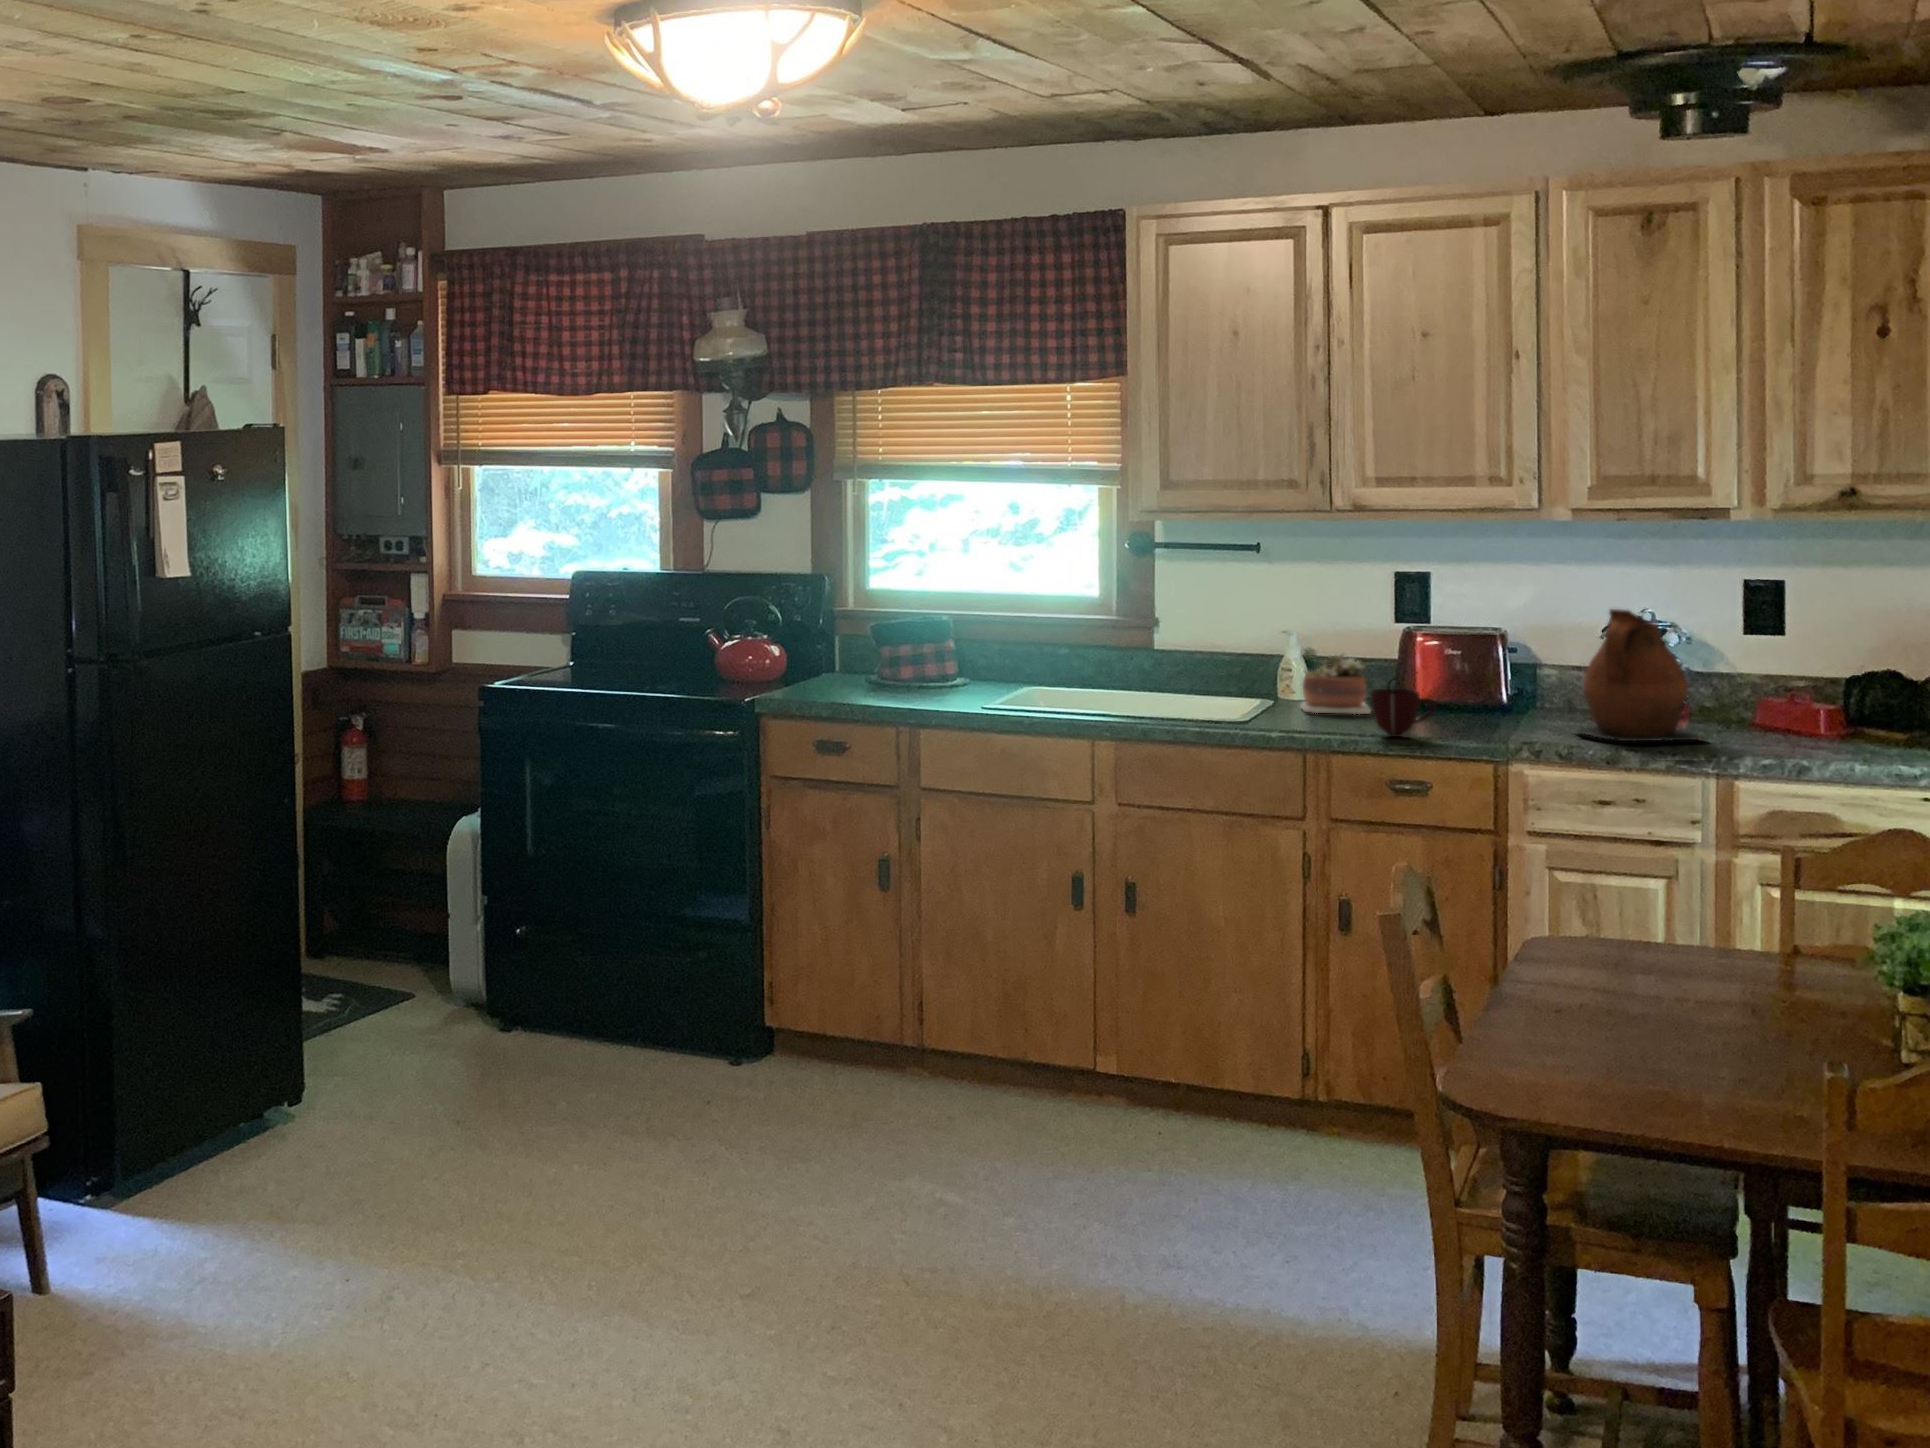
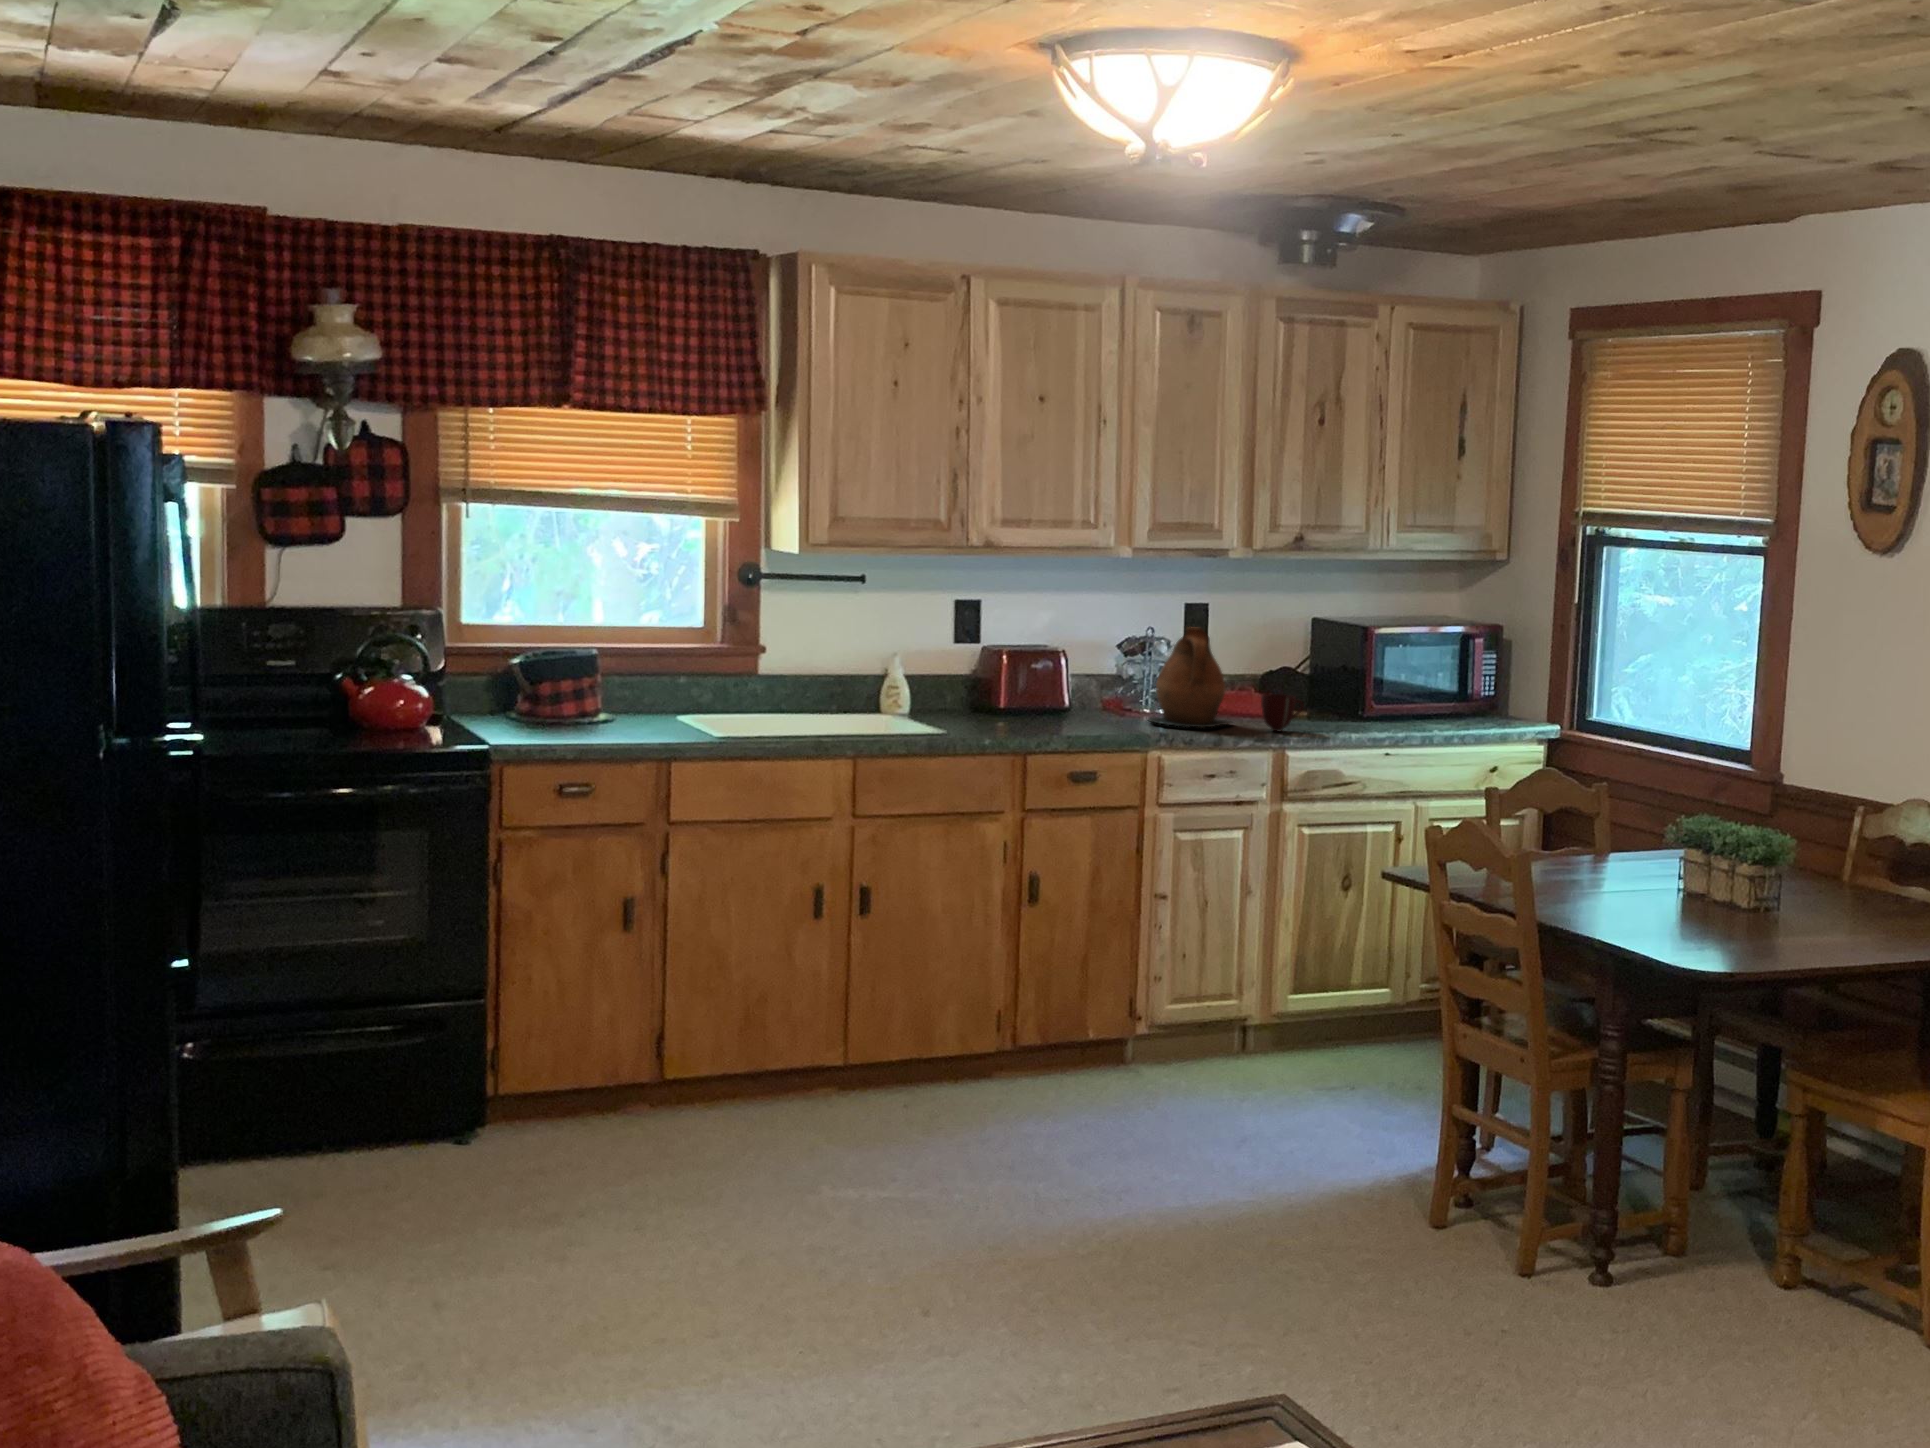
succulent plant: present [1301,654,1371,714] -> none [922,670,992,722]
mug: present [1371,689,1436,737] -> present [1261,694,1304,731]

